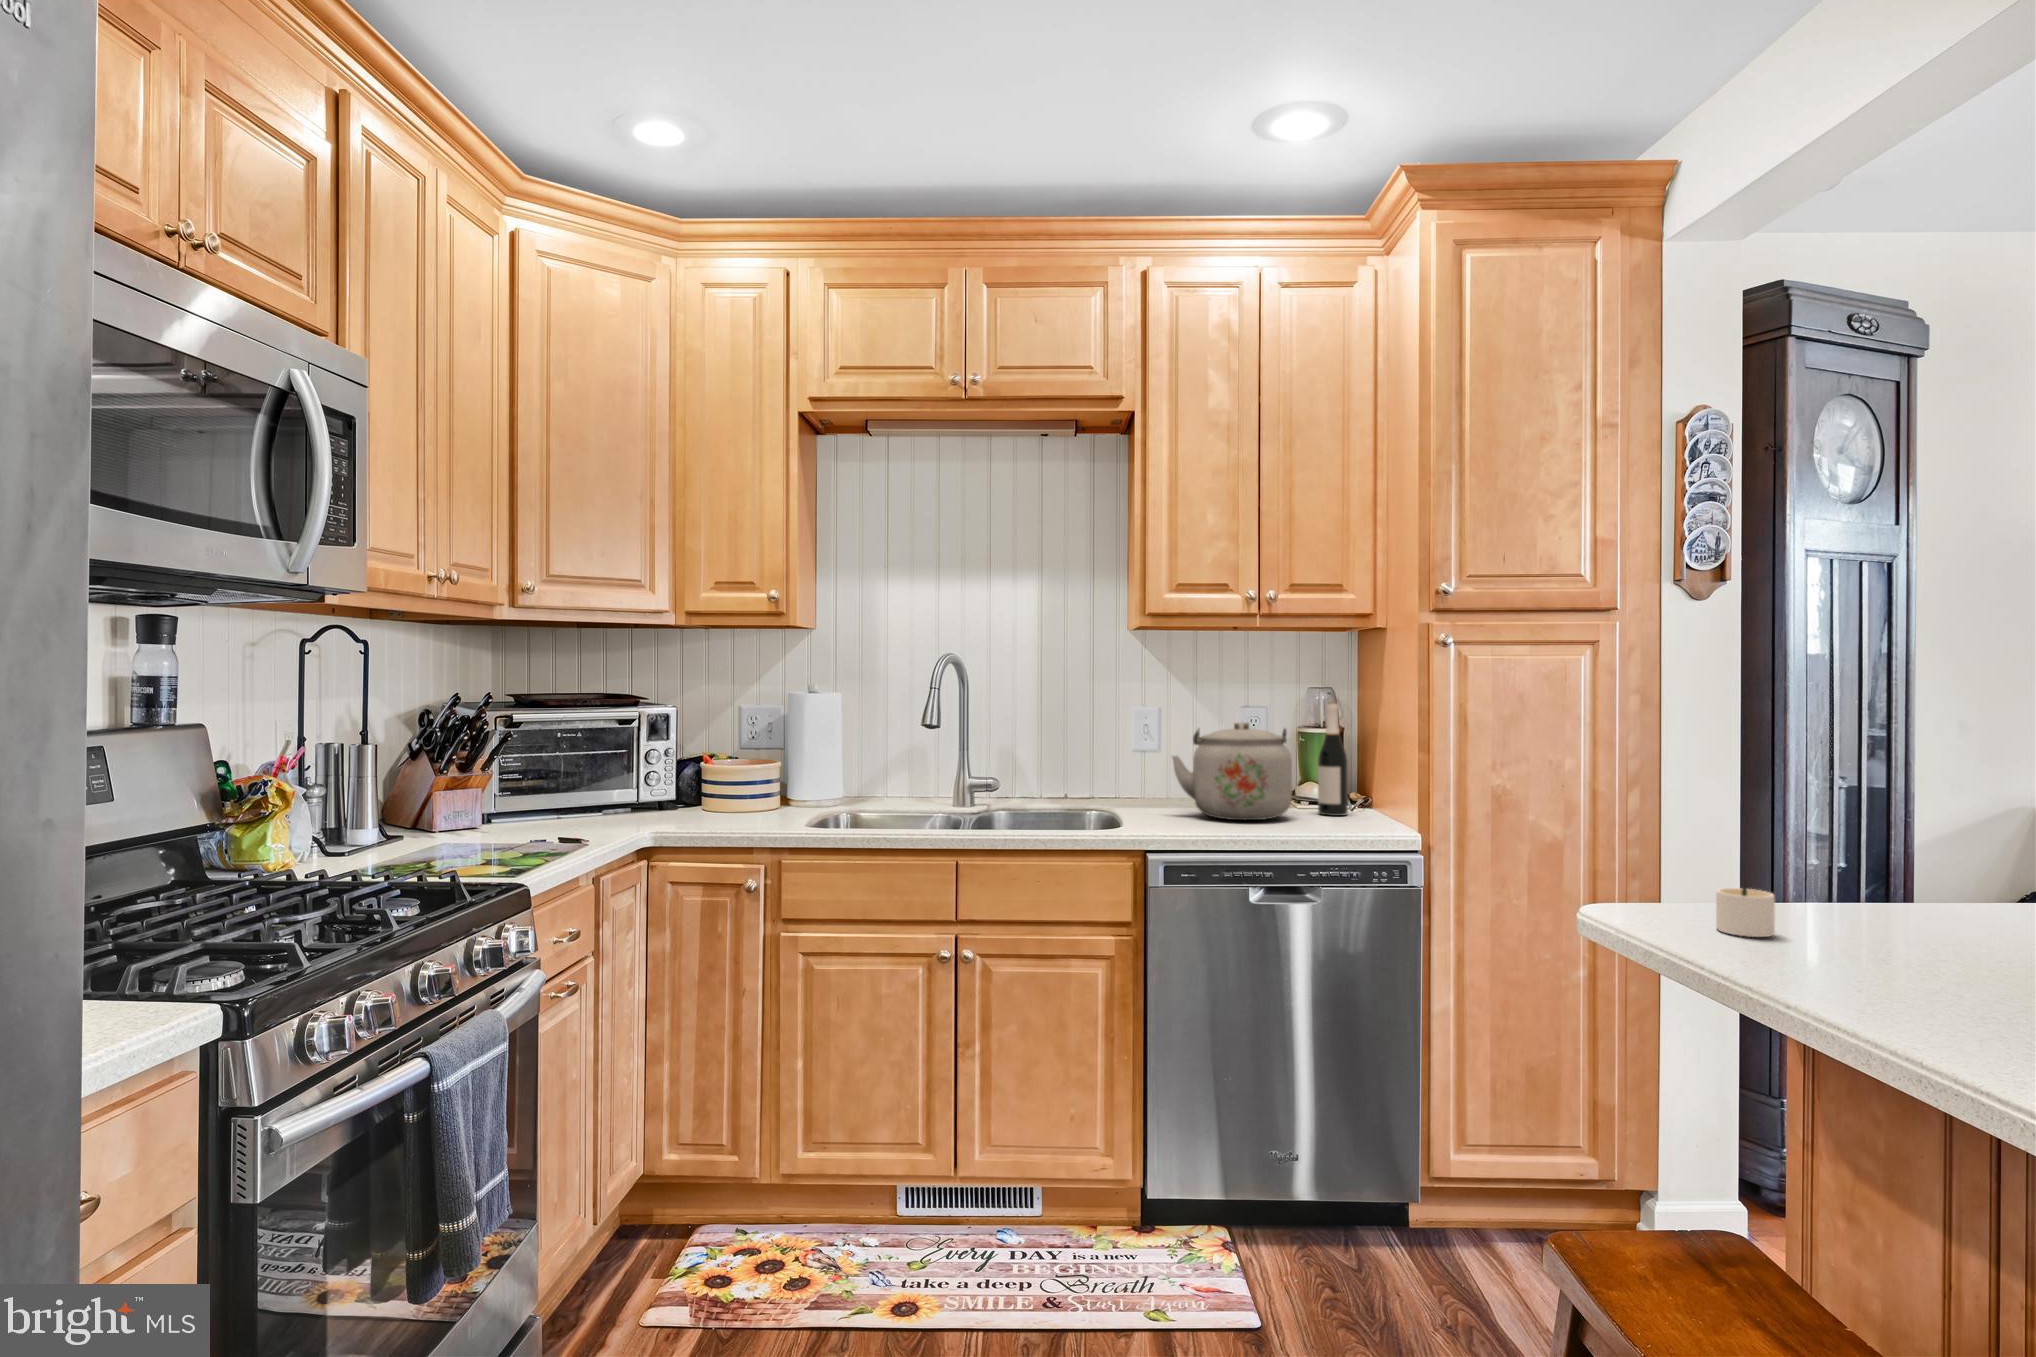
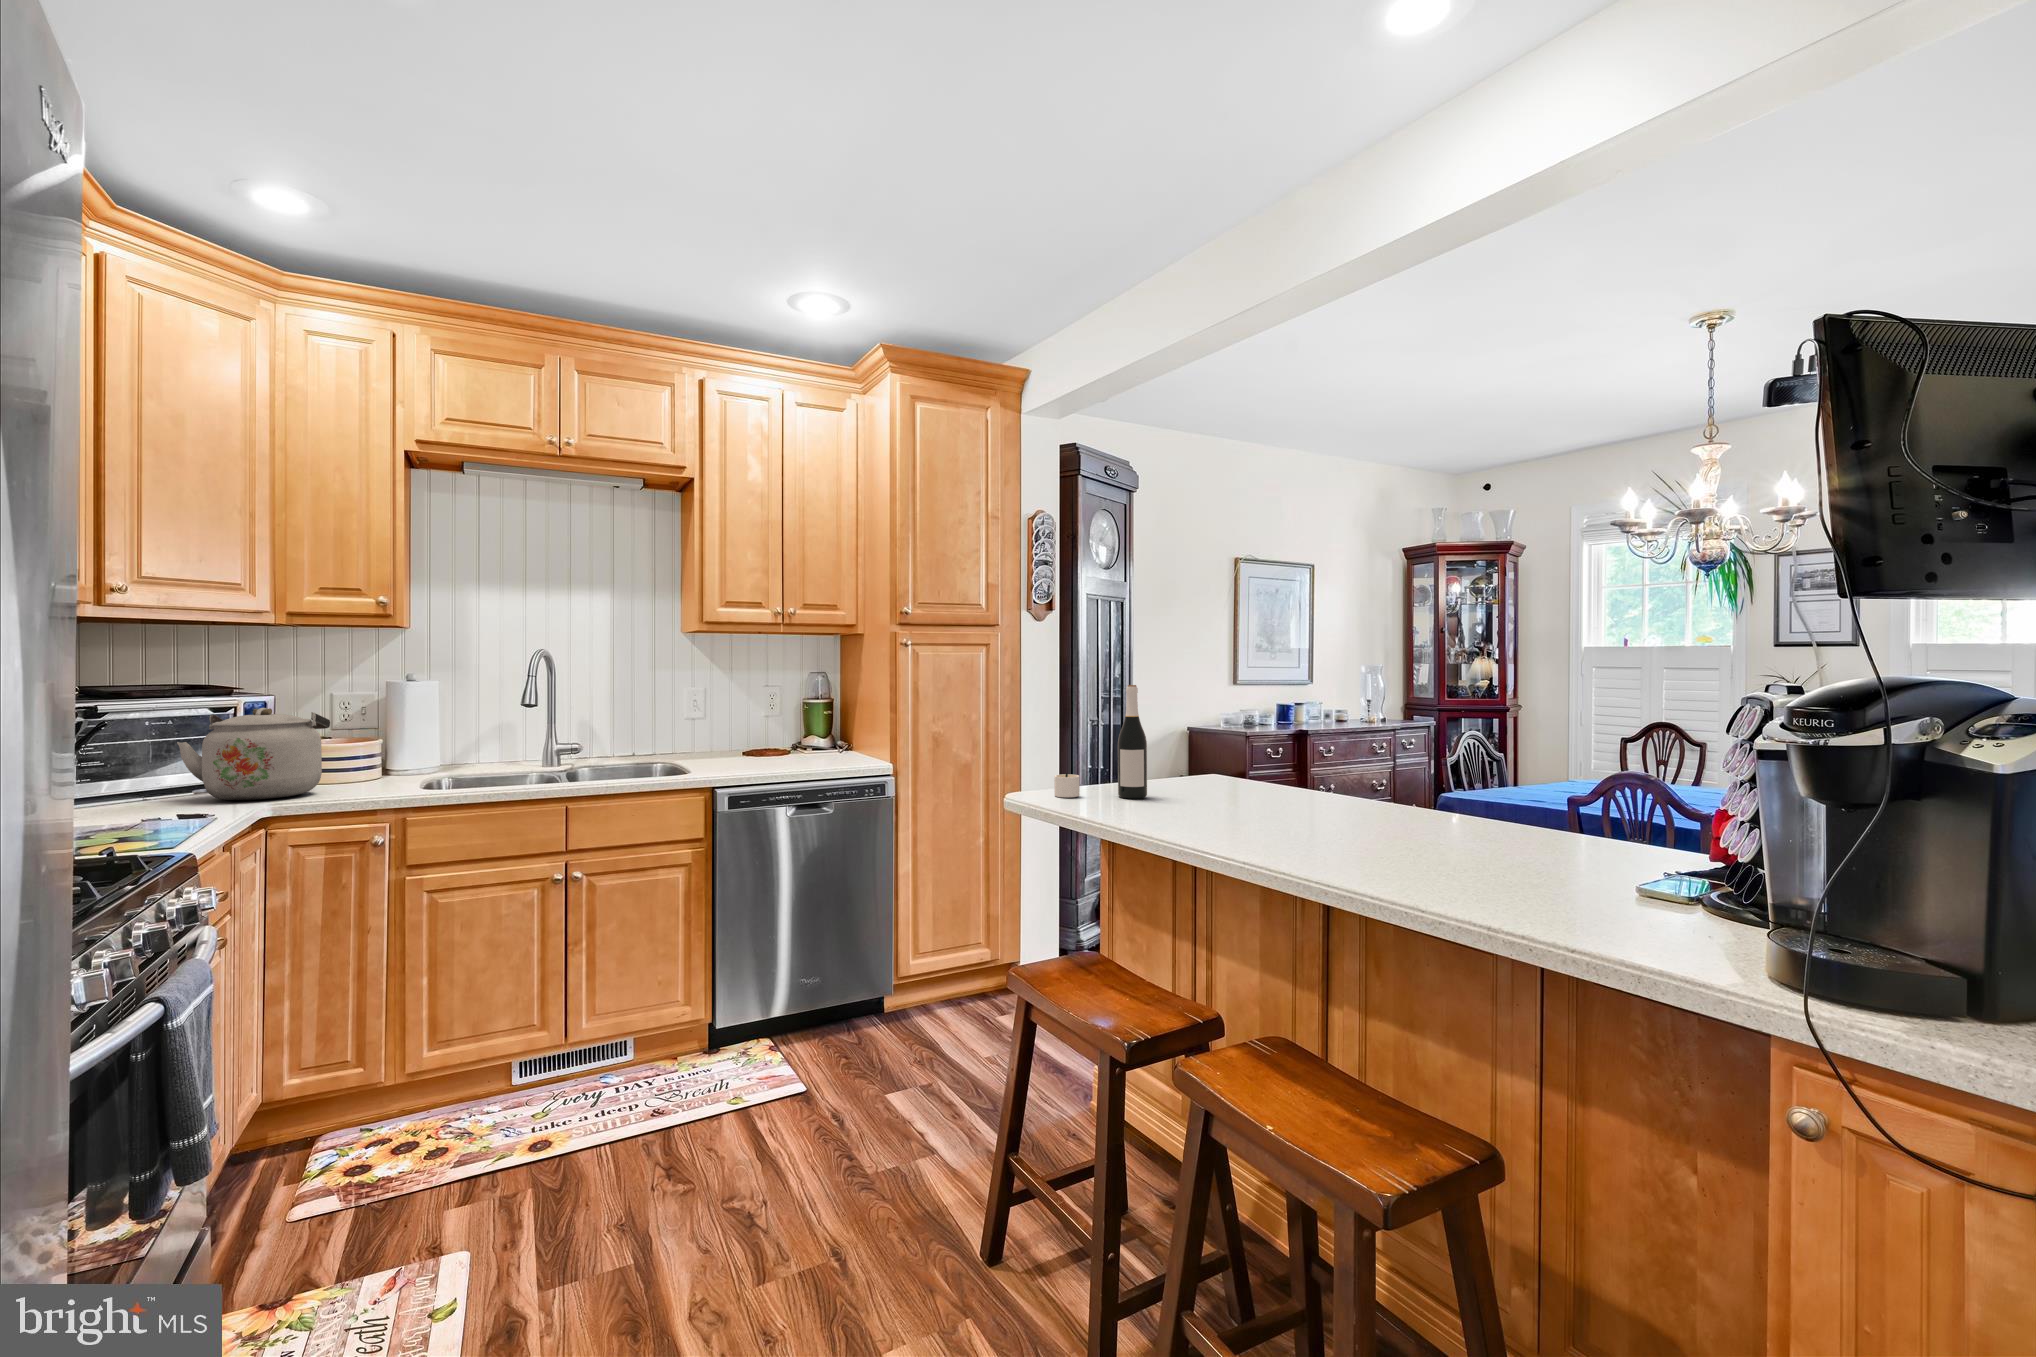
wine bottle: present [1318,702,1348,816] -> present [1118,685,1147,799]
kettle: present [1172,722,1292,820] -> present [177,708,330,800]

